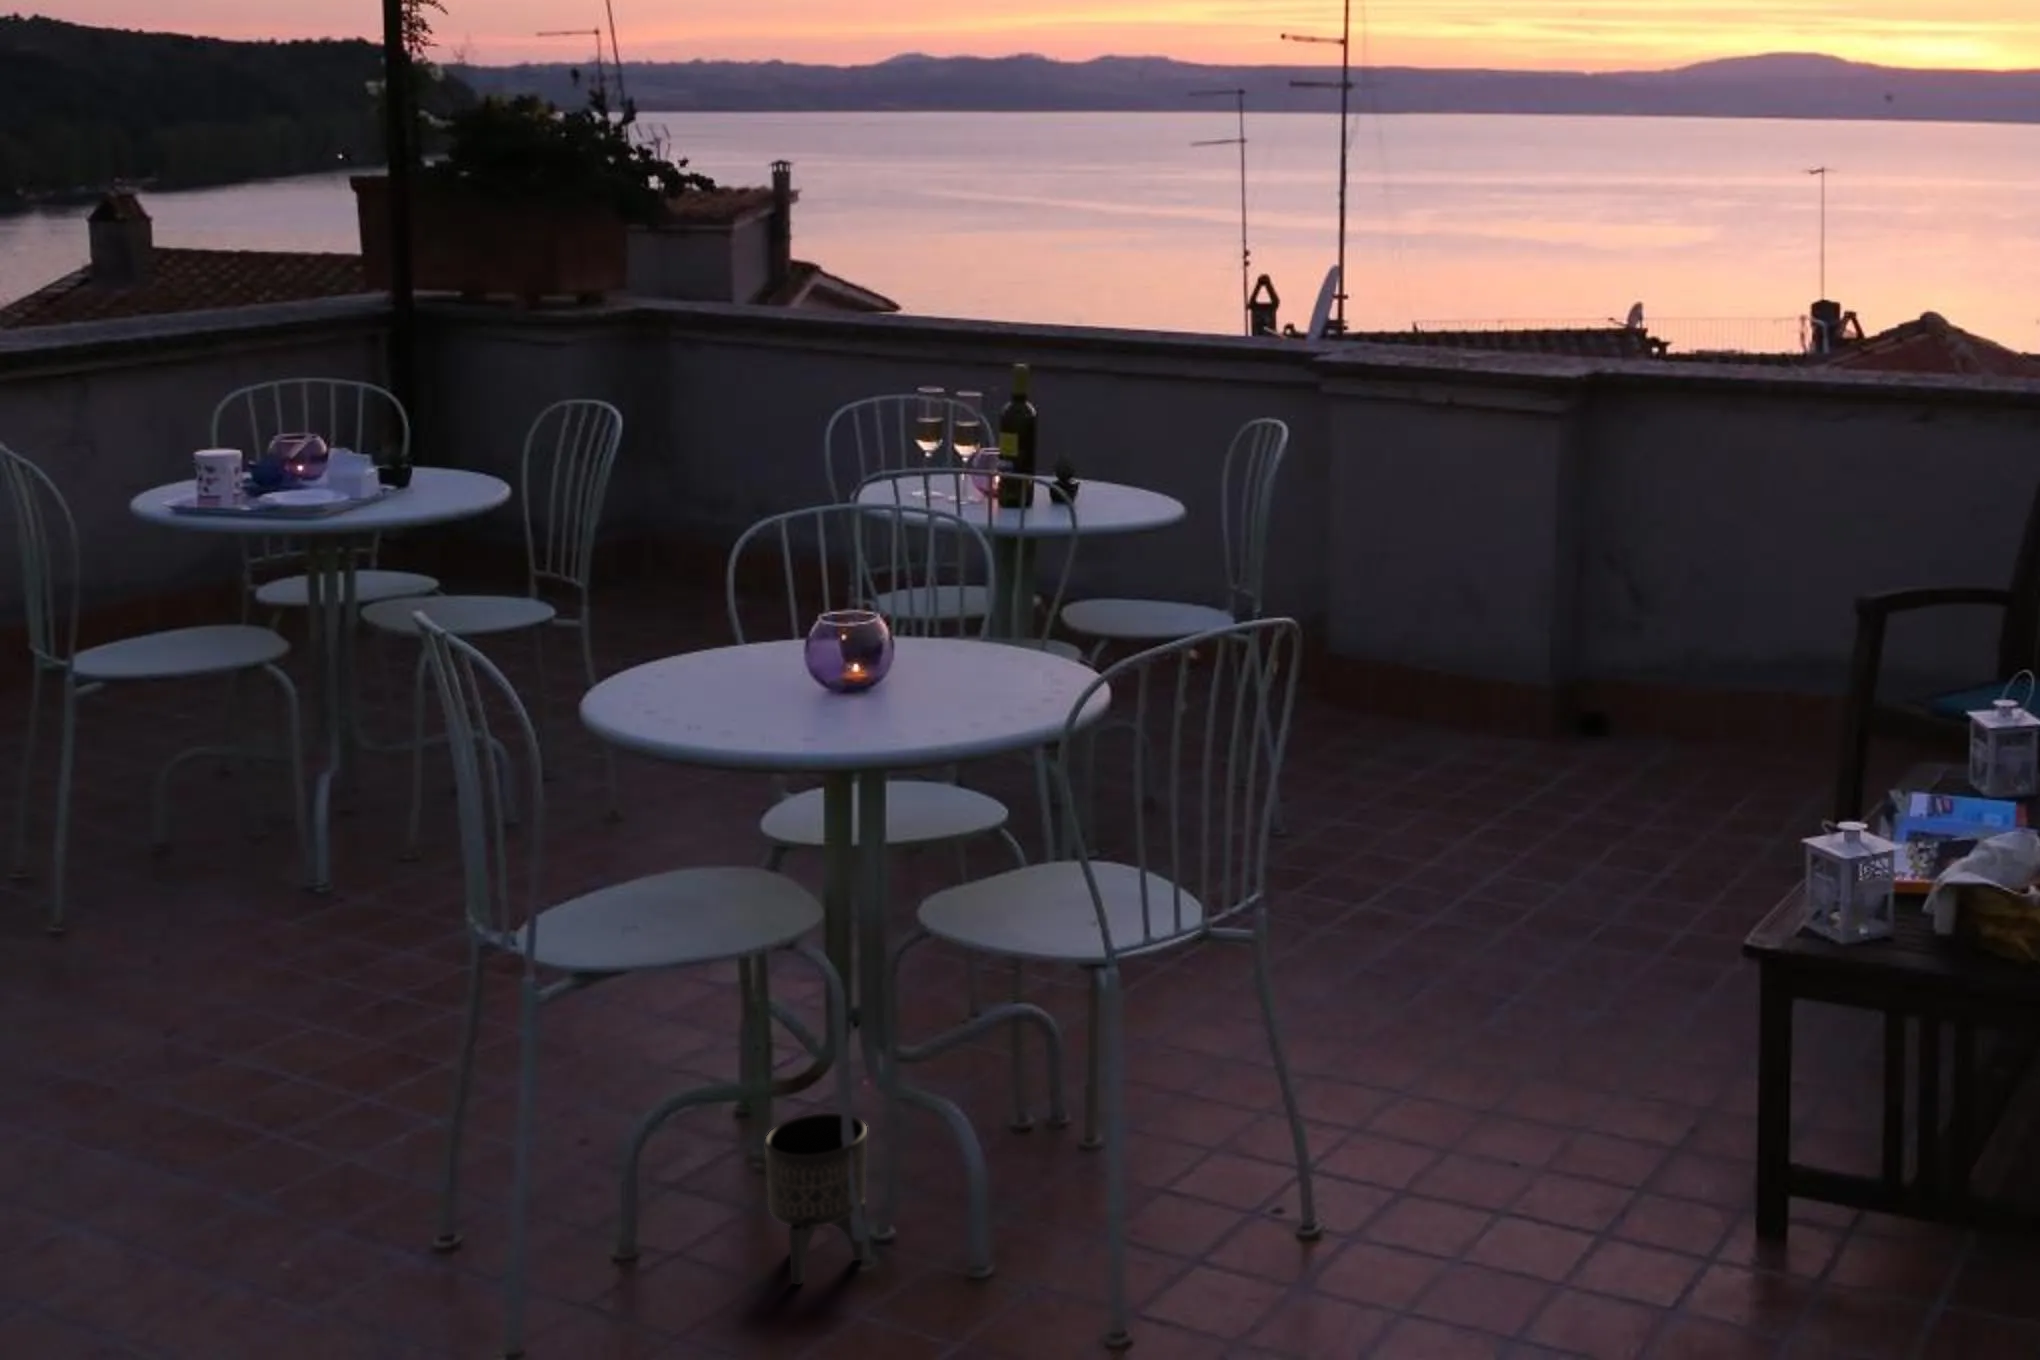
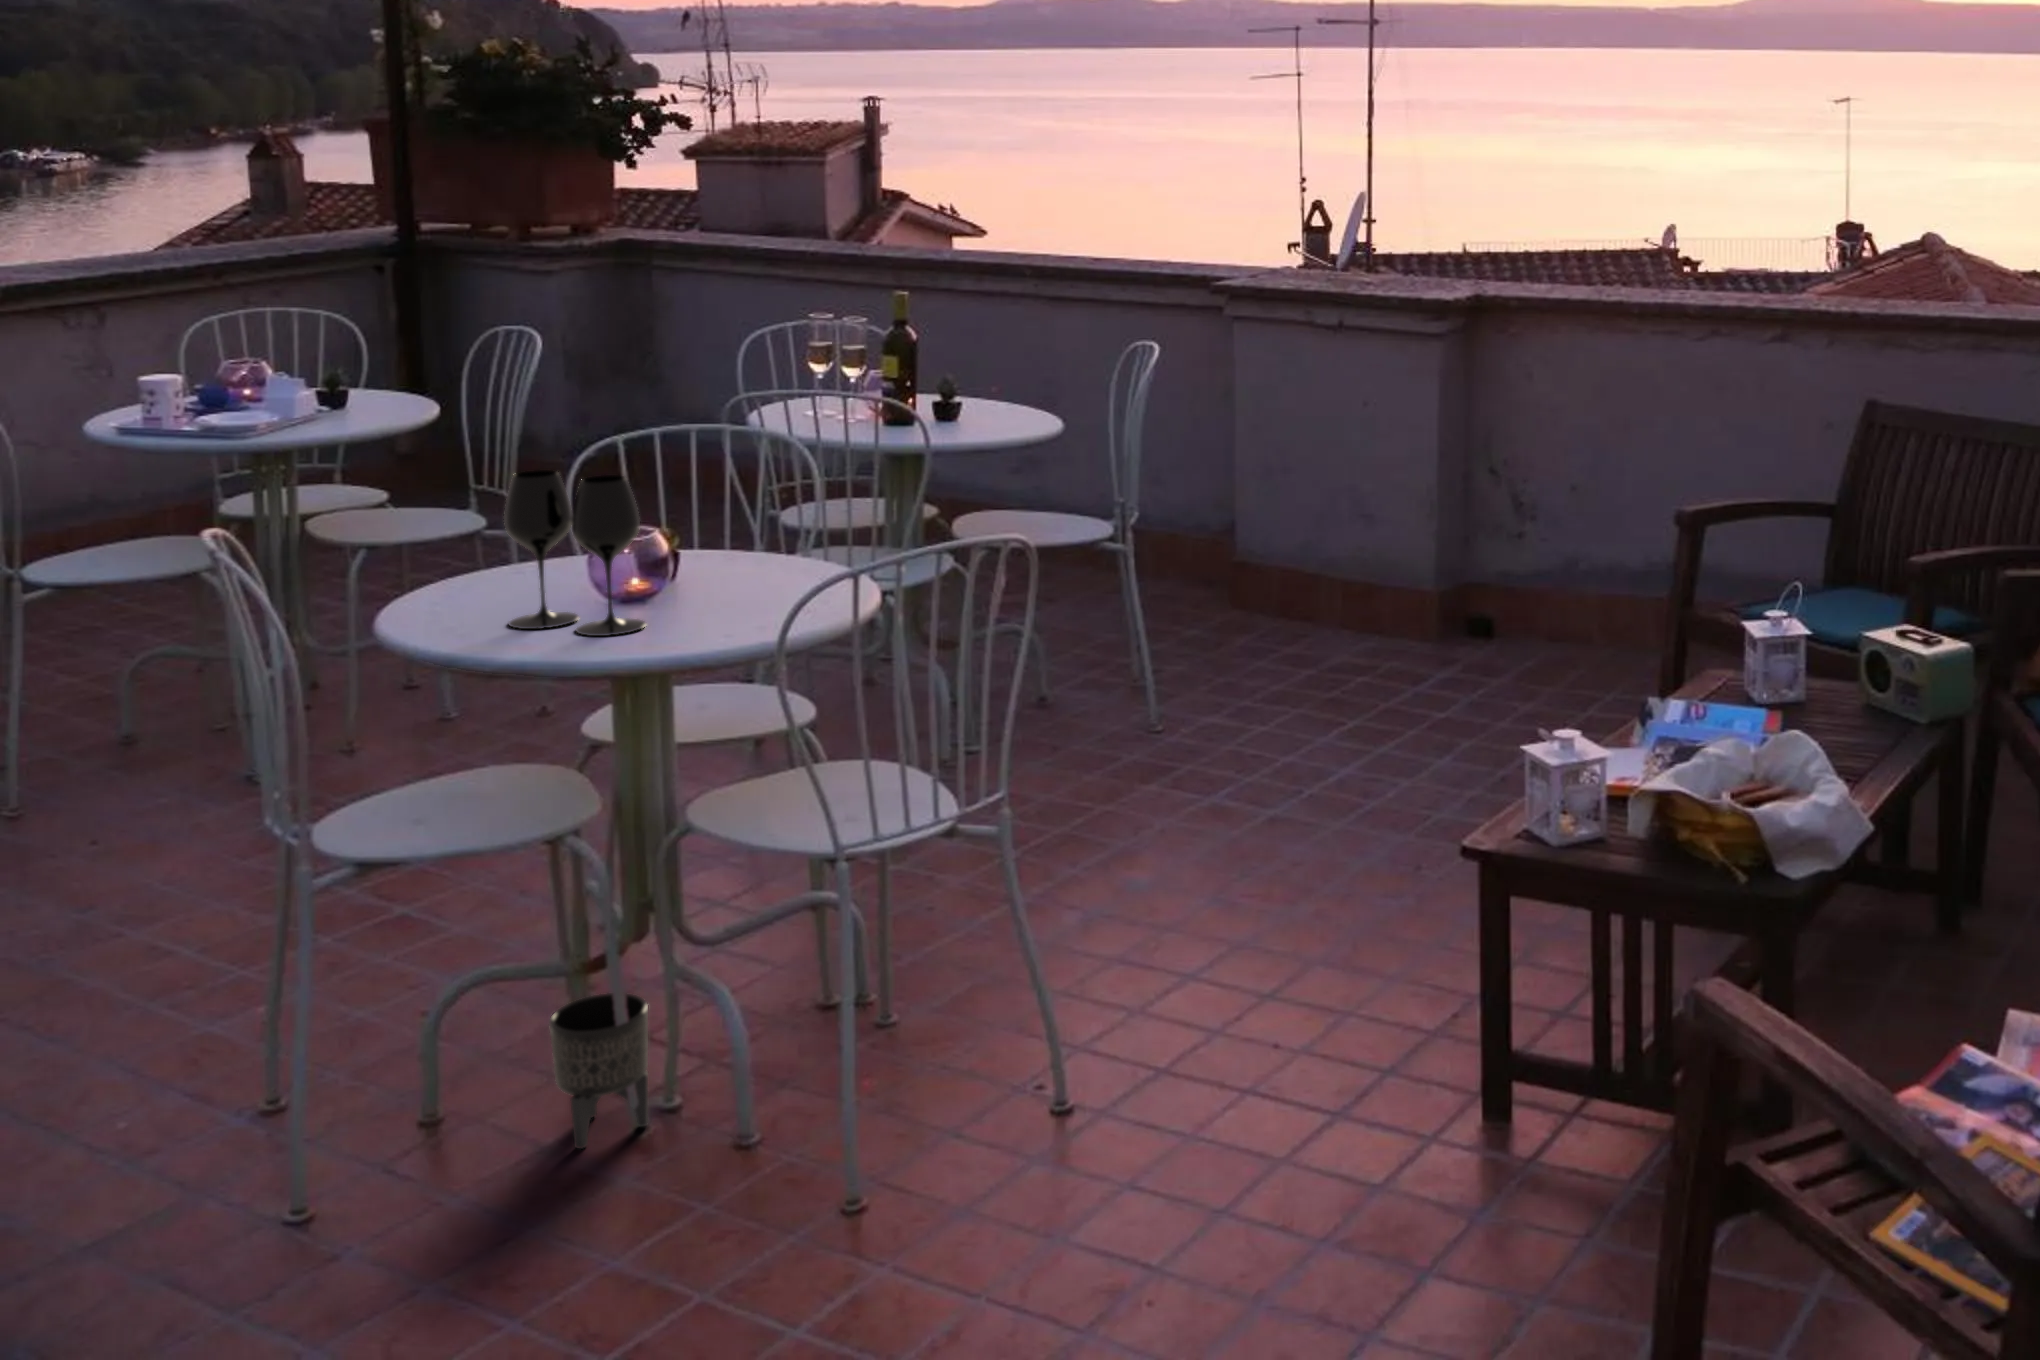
wine glass: none [717,544,868,723] -> present [504,470,646,636]

